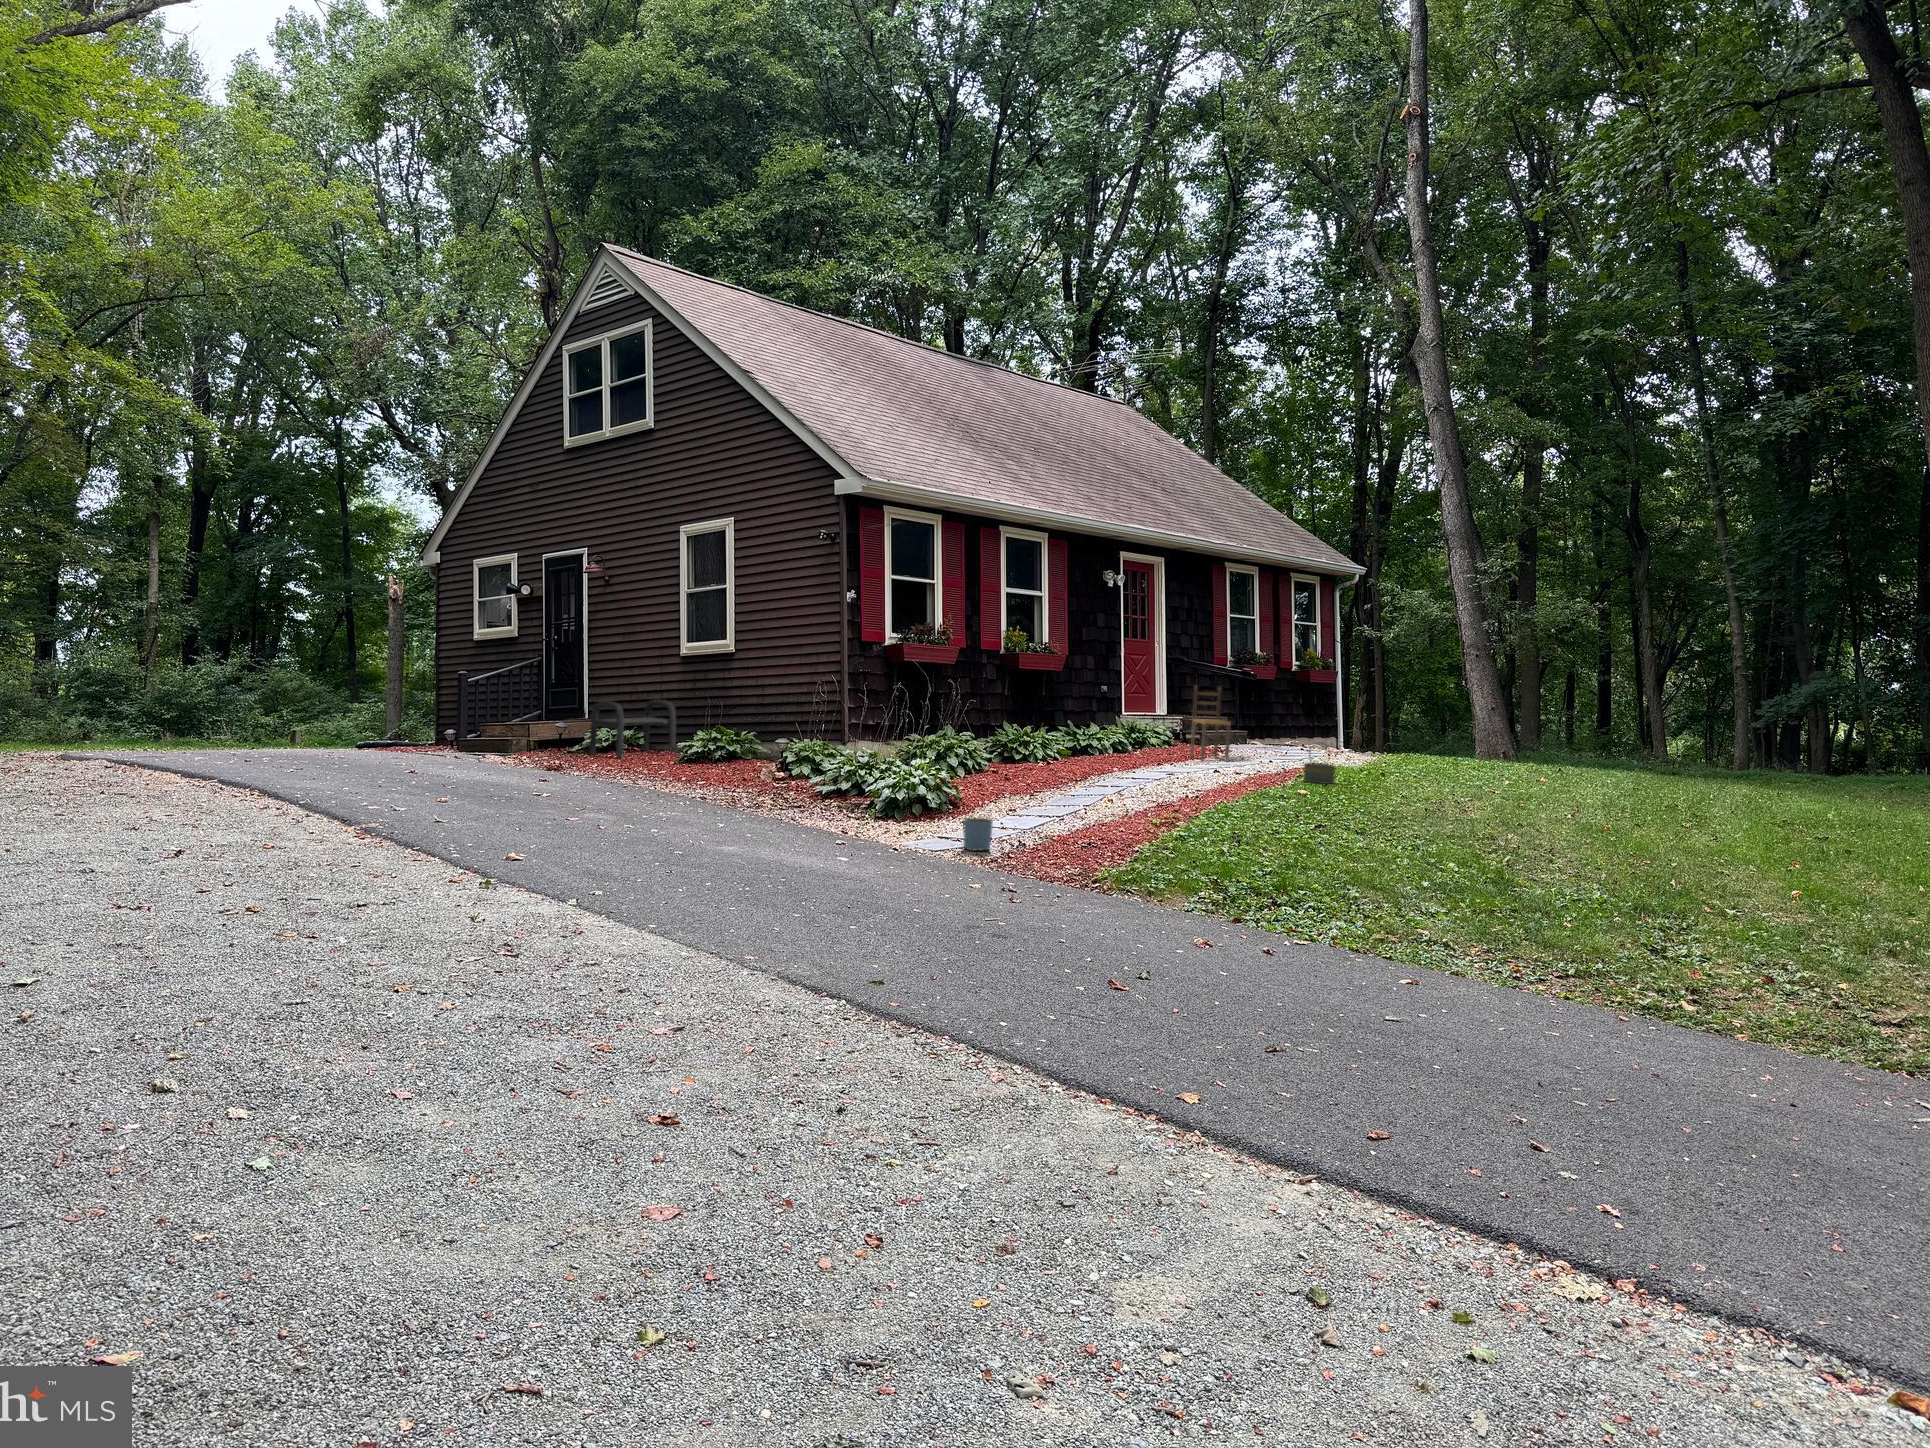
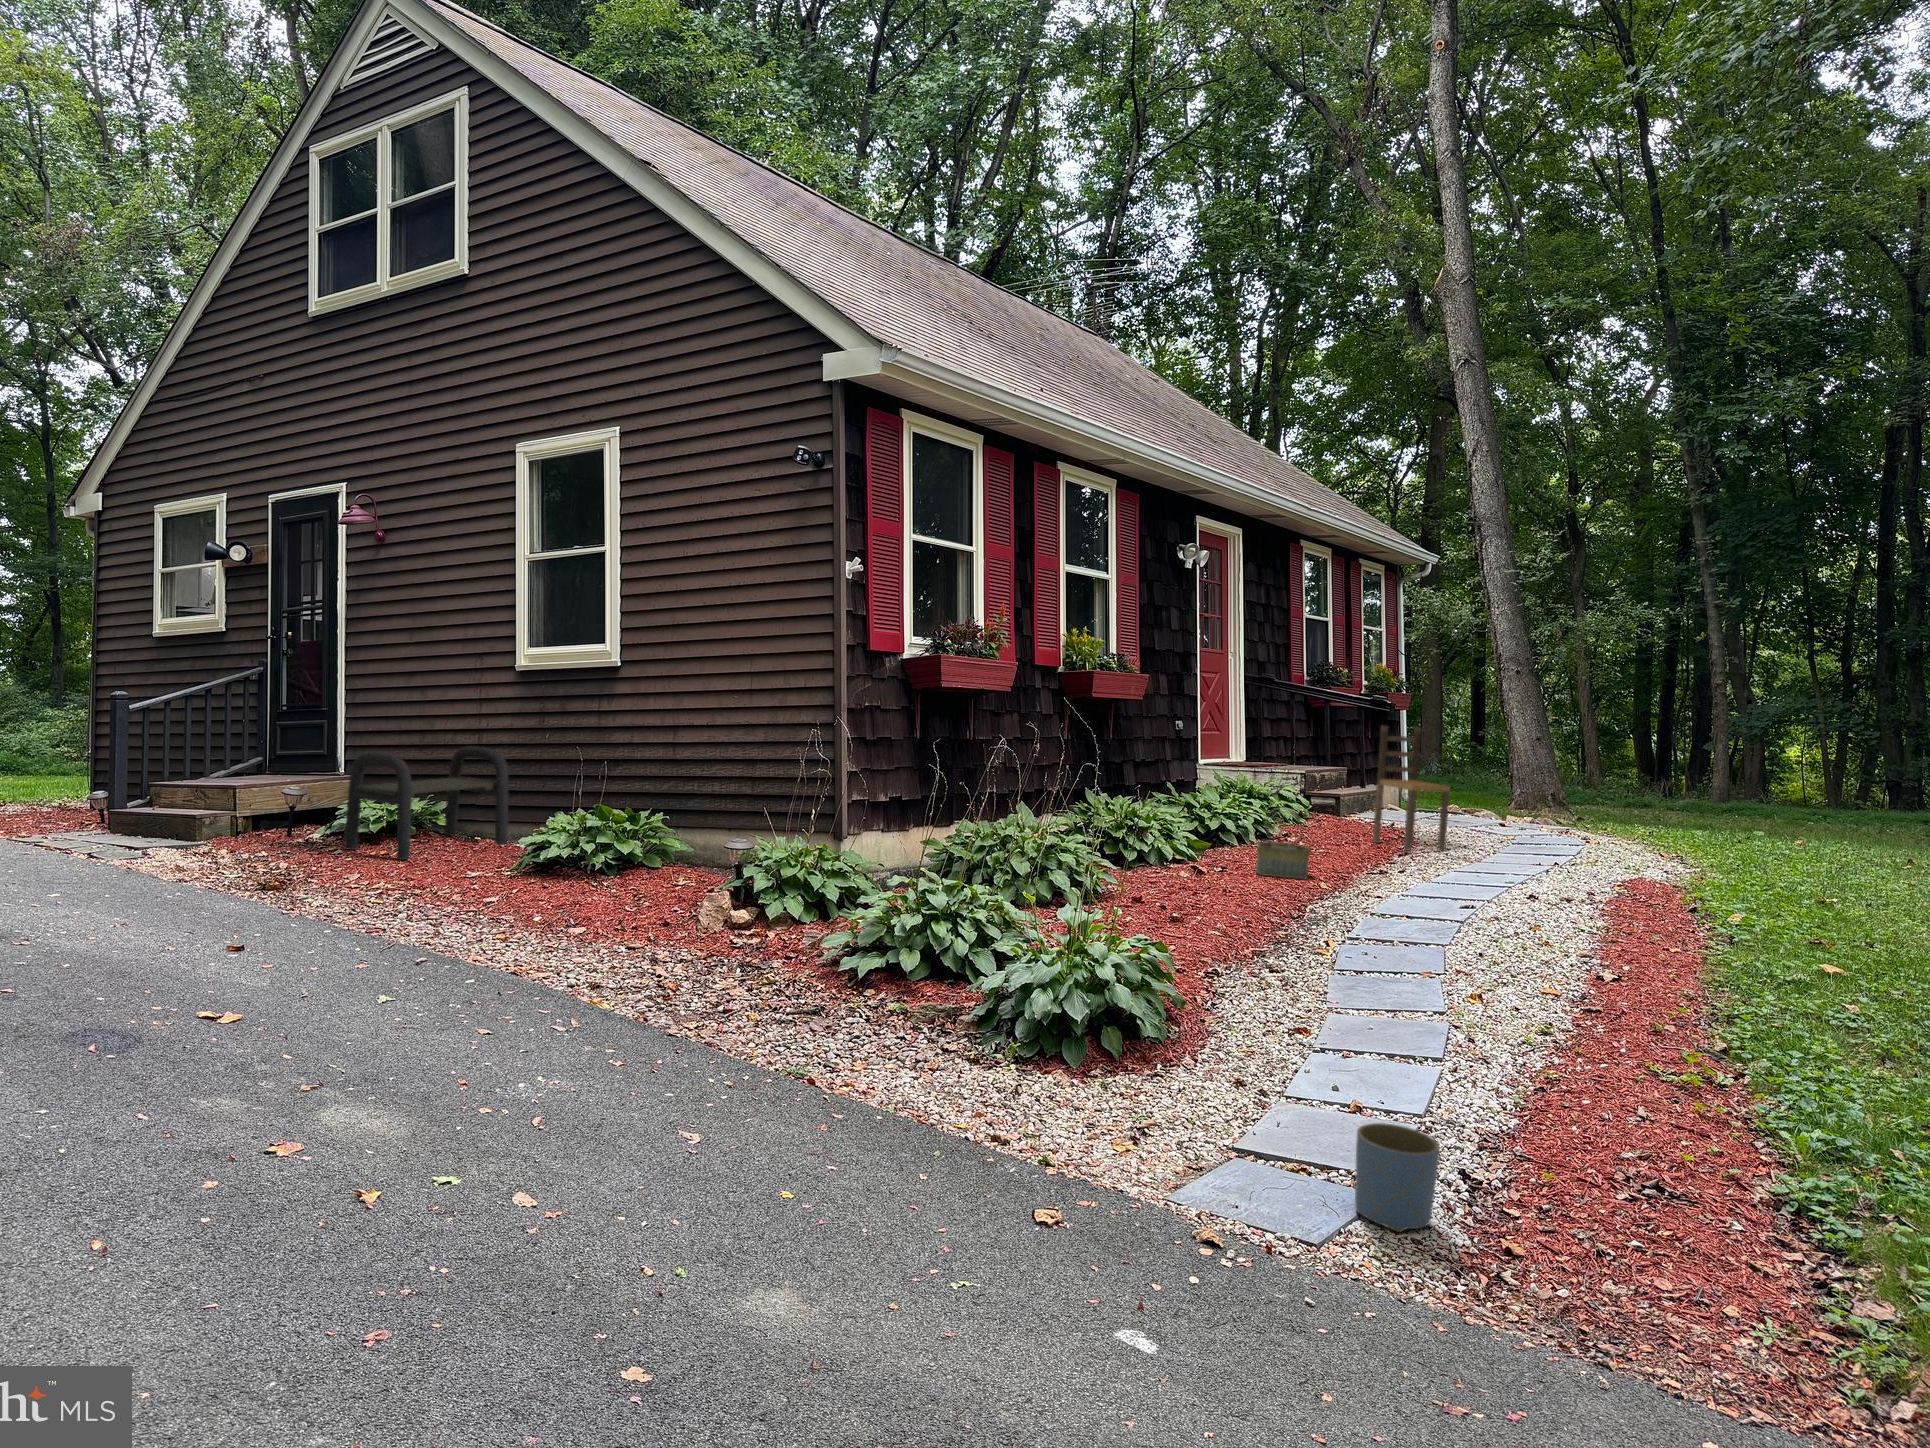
basket: present [1303,742,1336,784] -> present [1256,809,1311,879]

